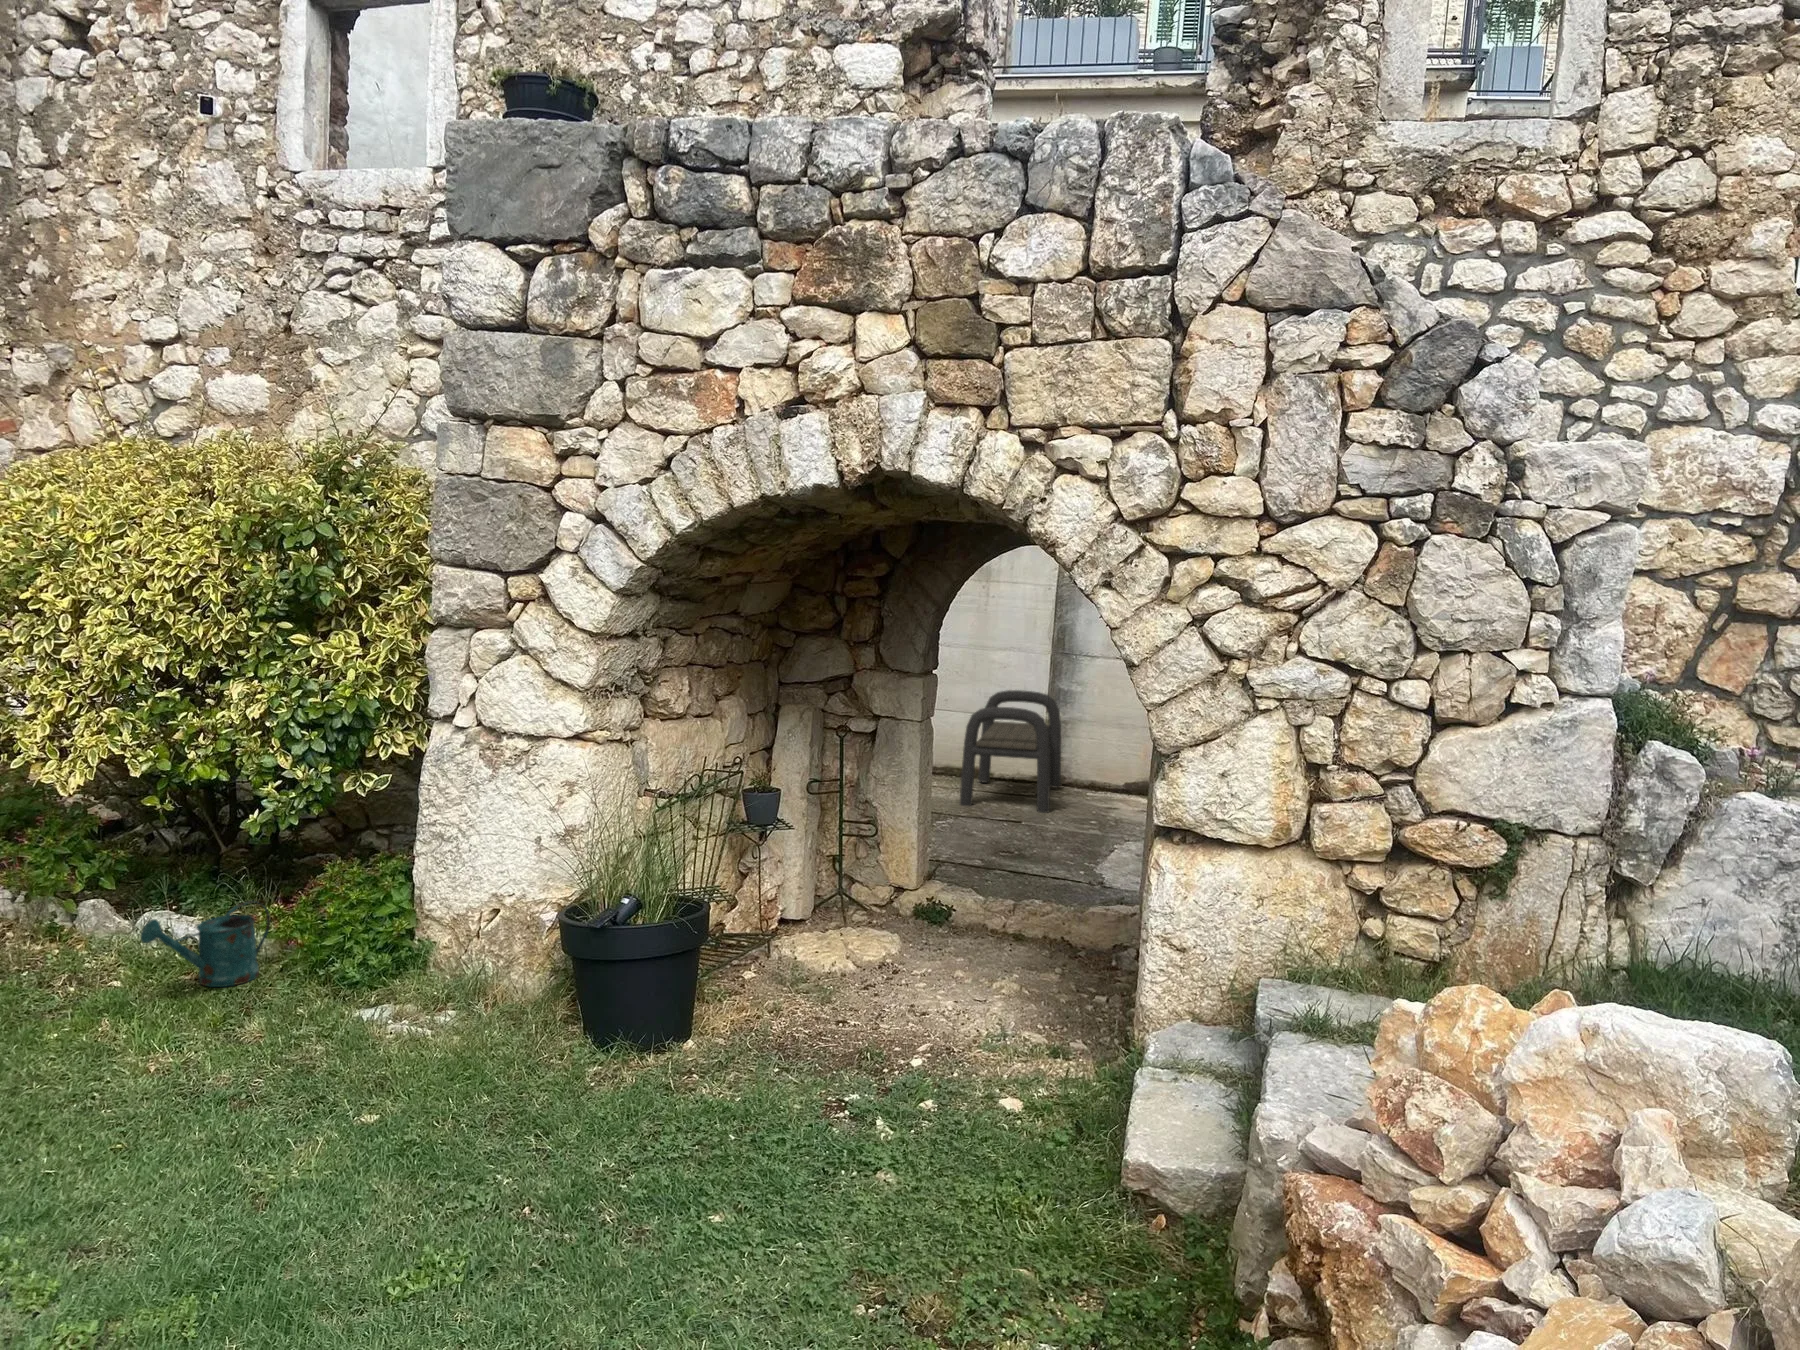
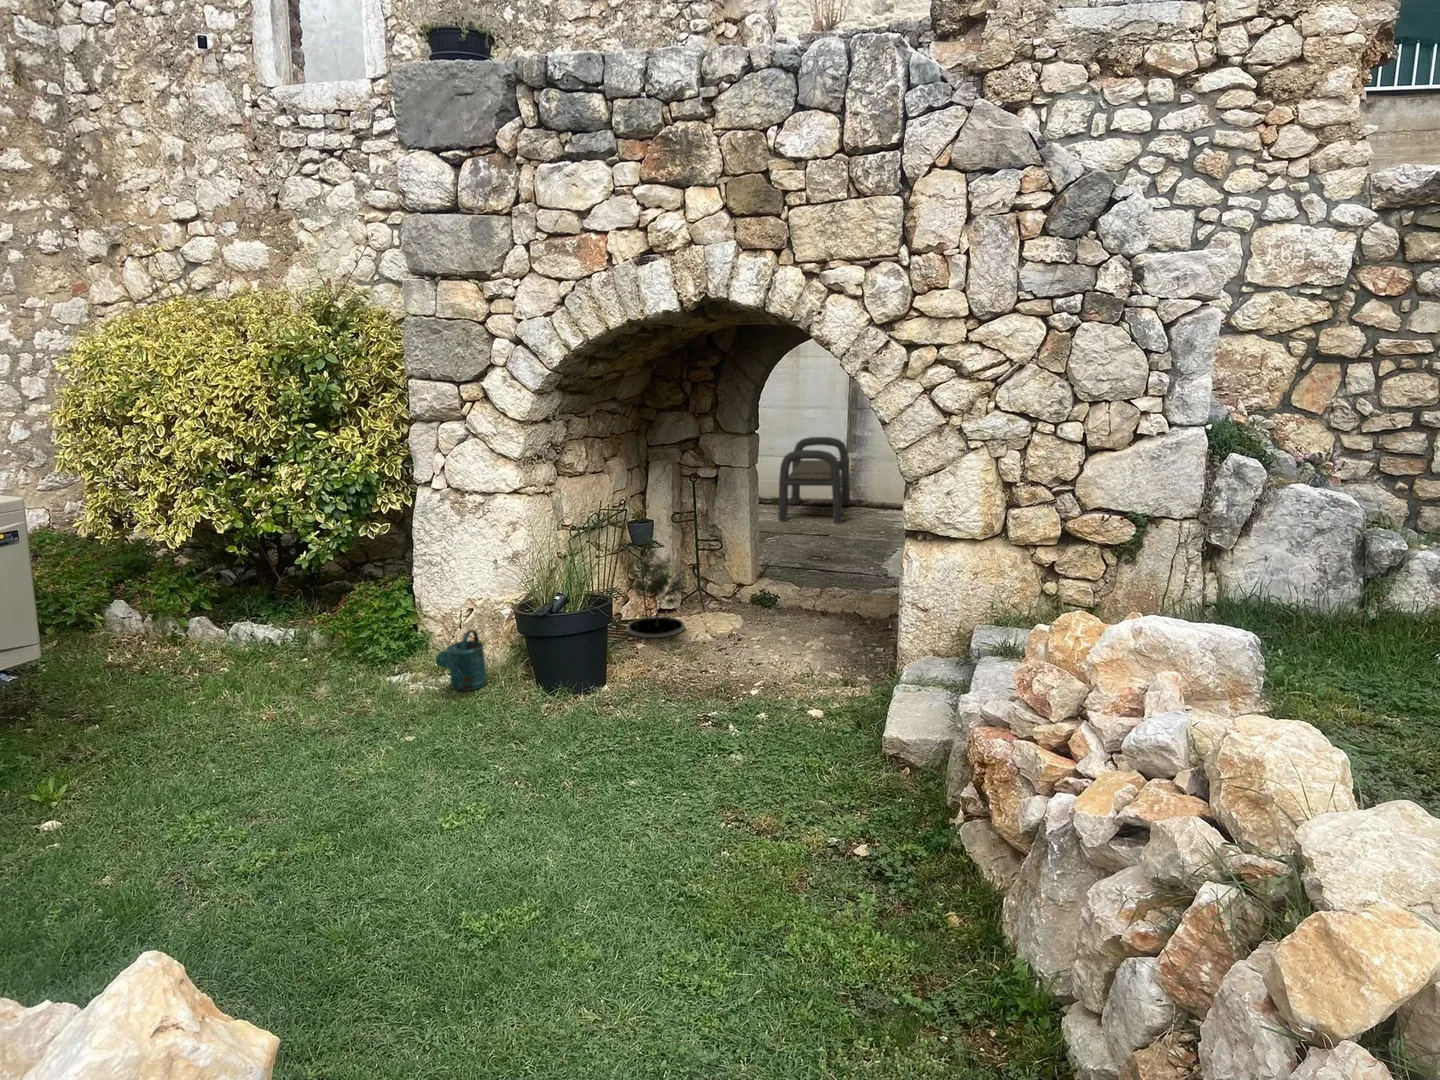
potted tree: none [727,804,834,969] -> present [622,537,687,638]
watering can: present [141,901,270,987] -> present [436,630,488,691]

